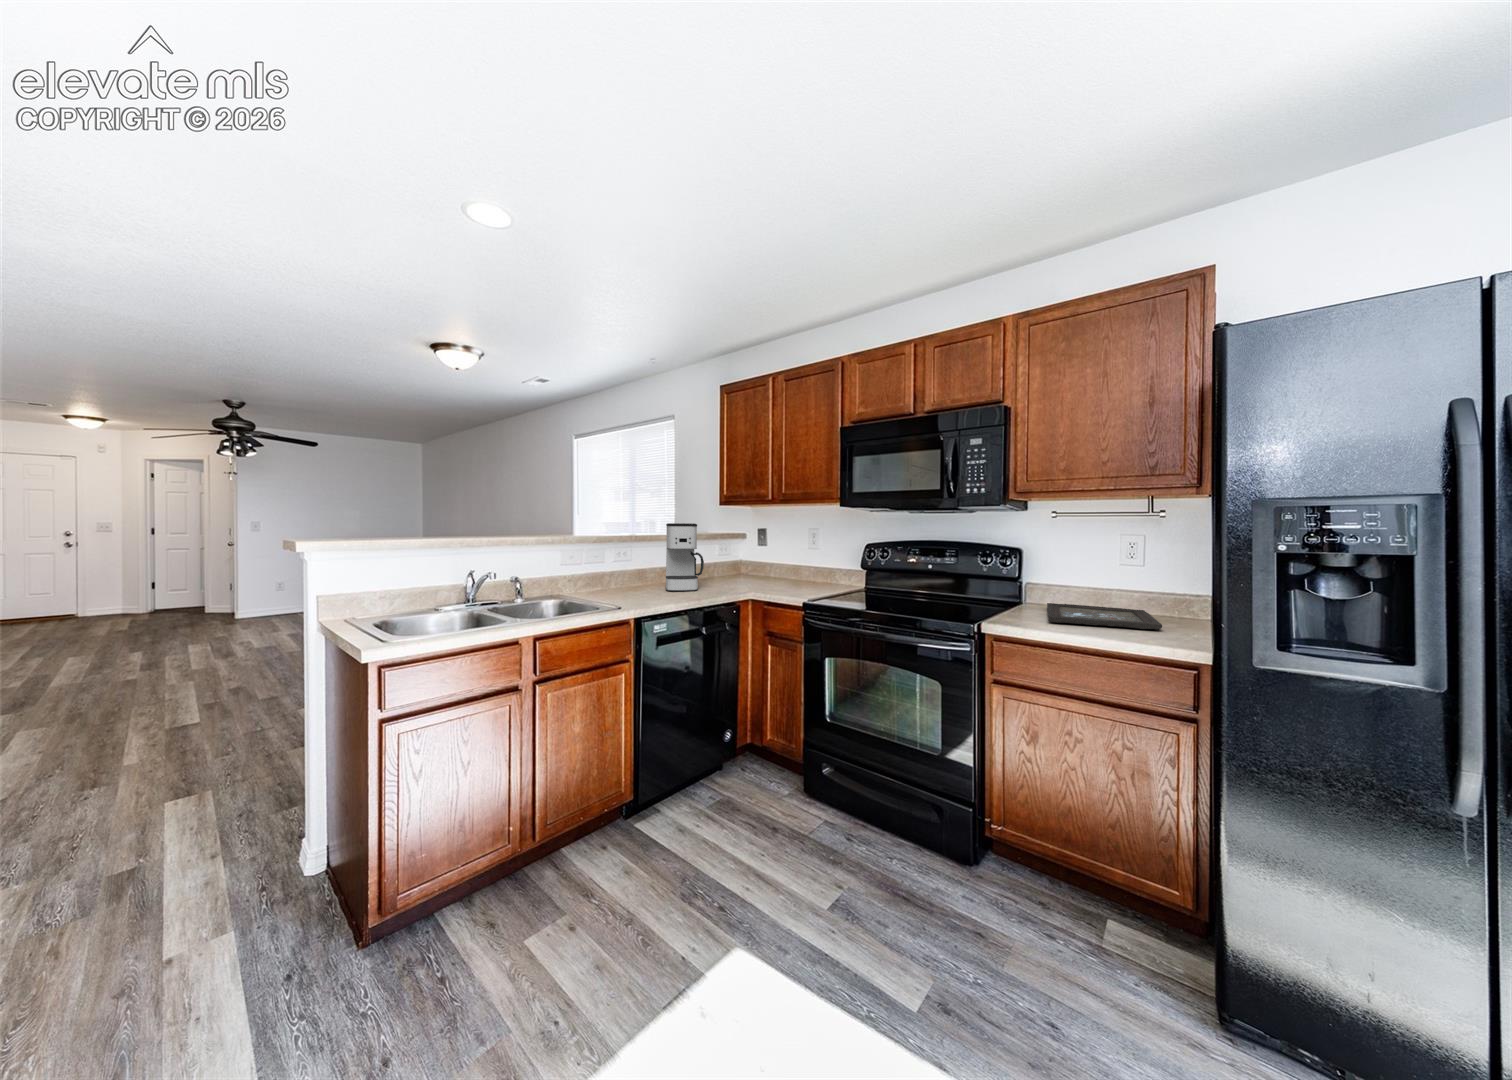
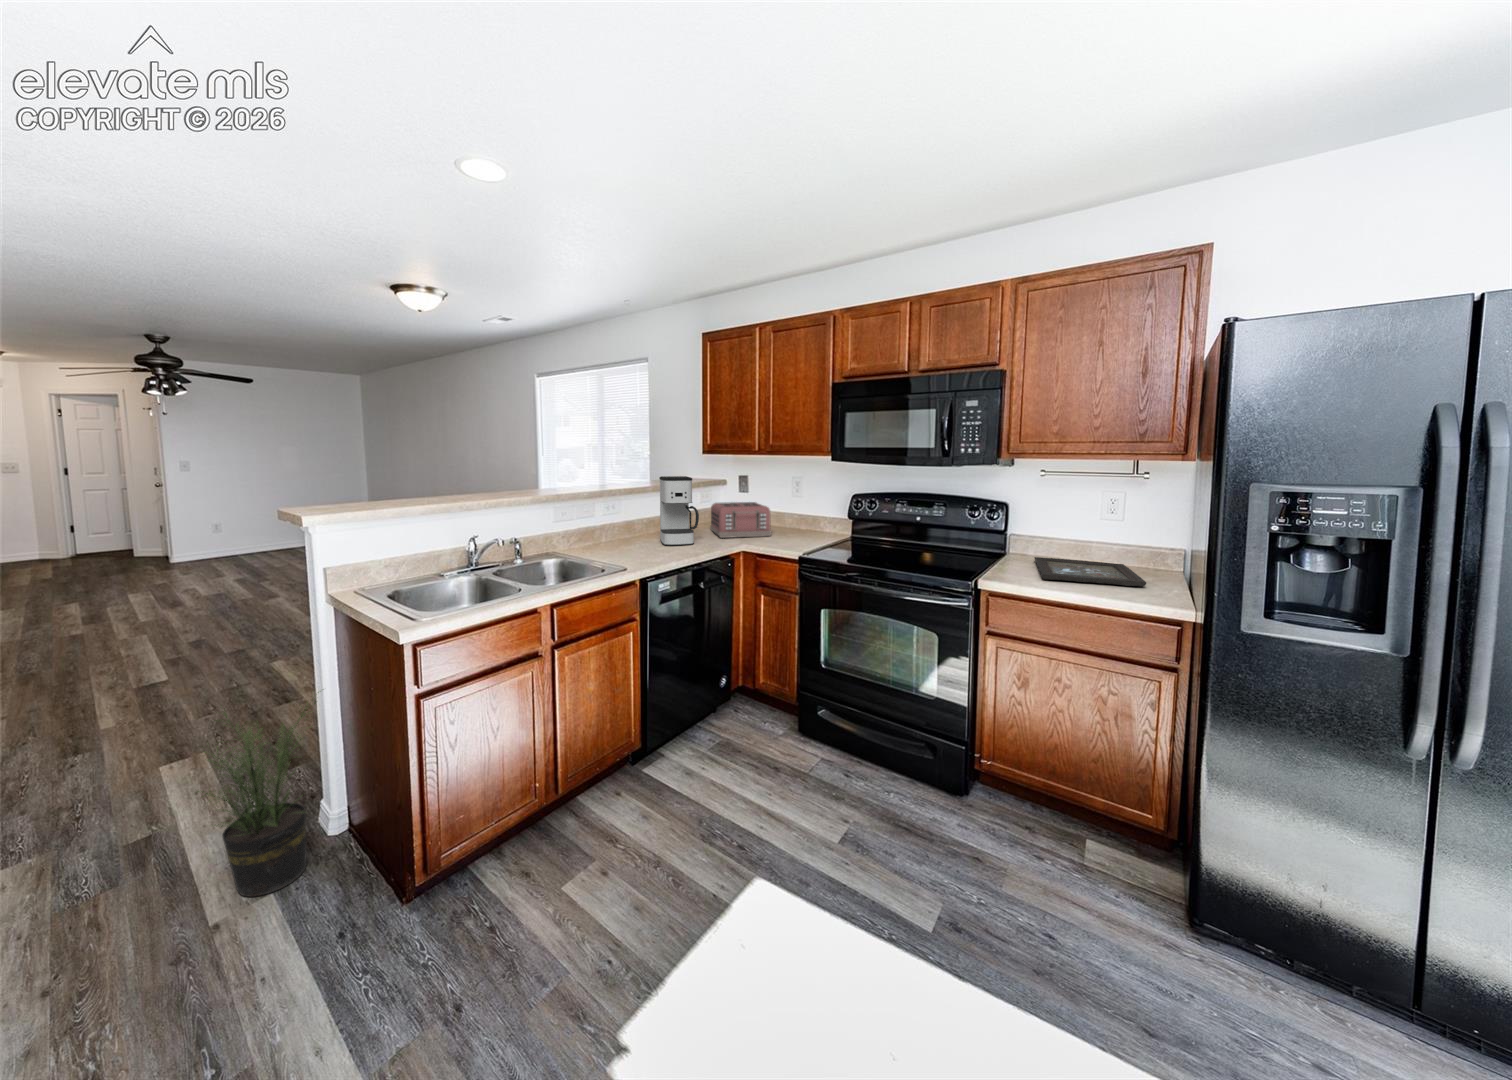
toaster: none [720,552,779,585] -> present [710,502,771,538]
potted plant: none [162,717,313,931] -> present [198,692,319,897]

